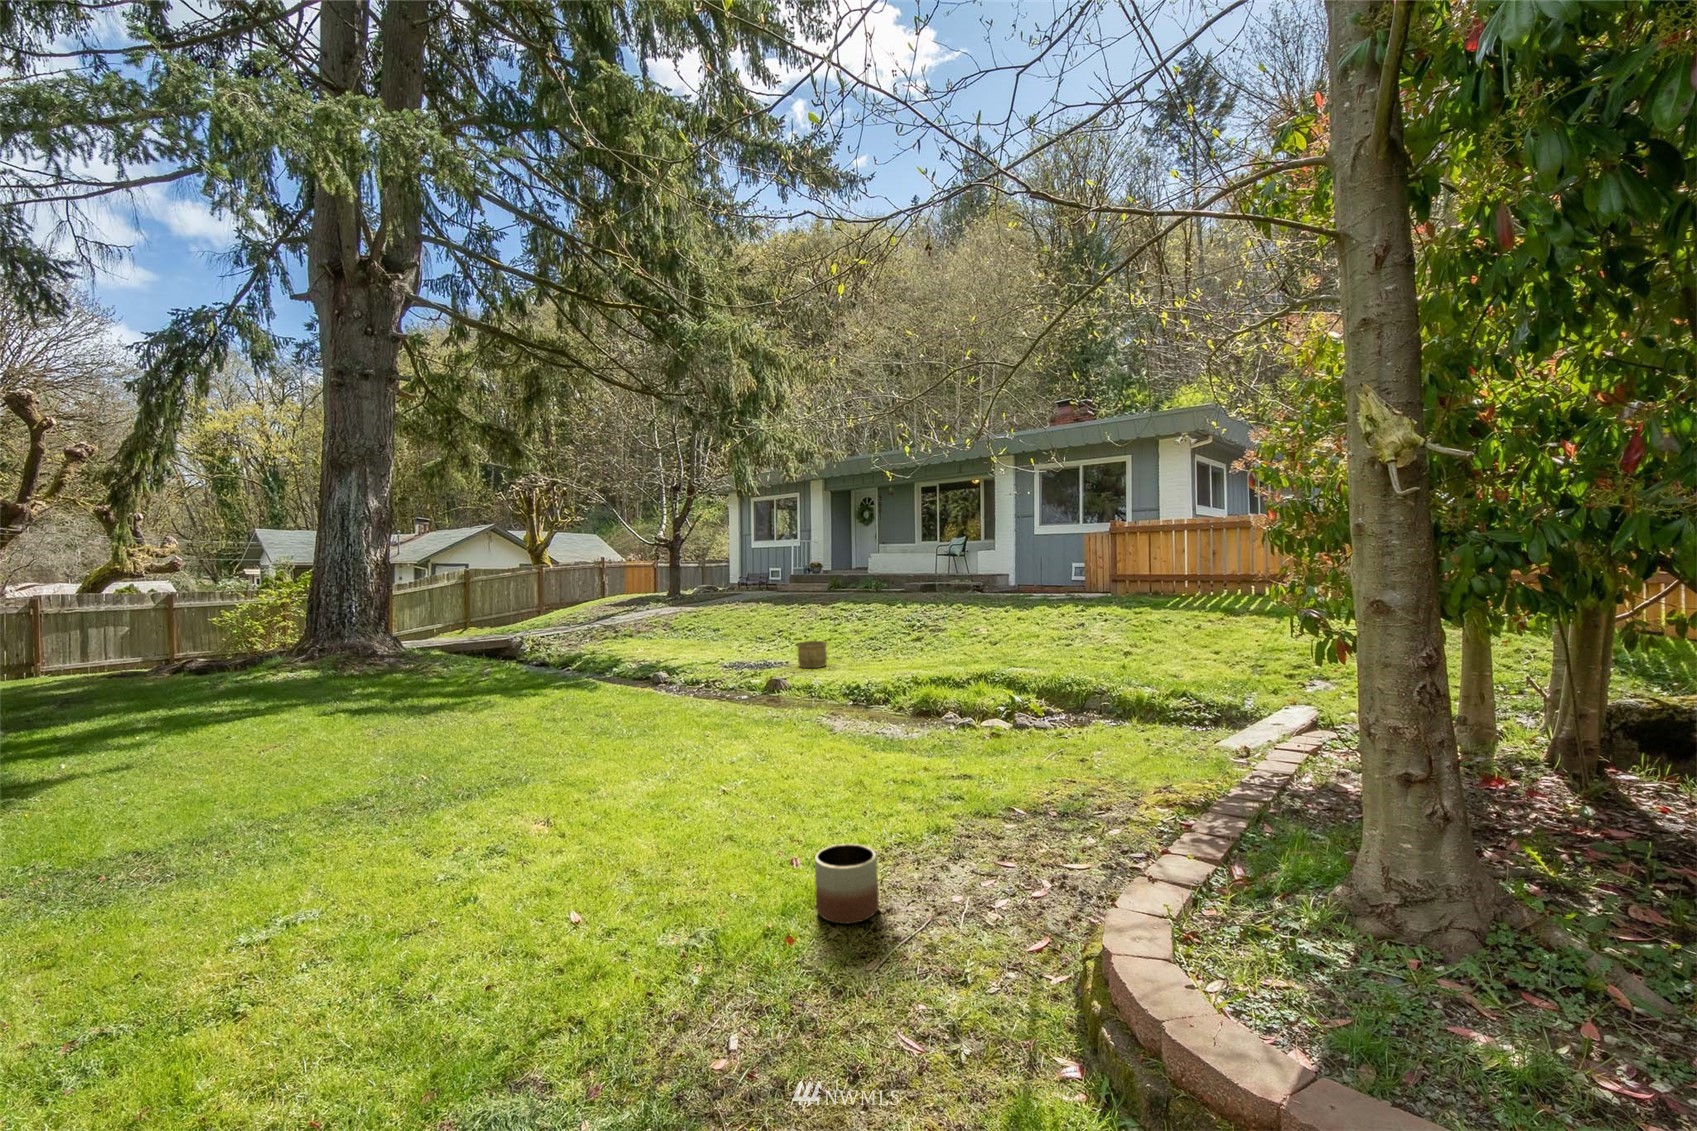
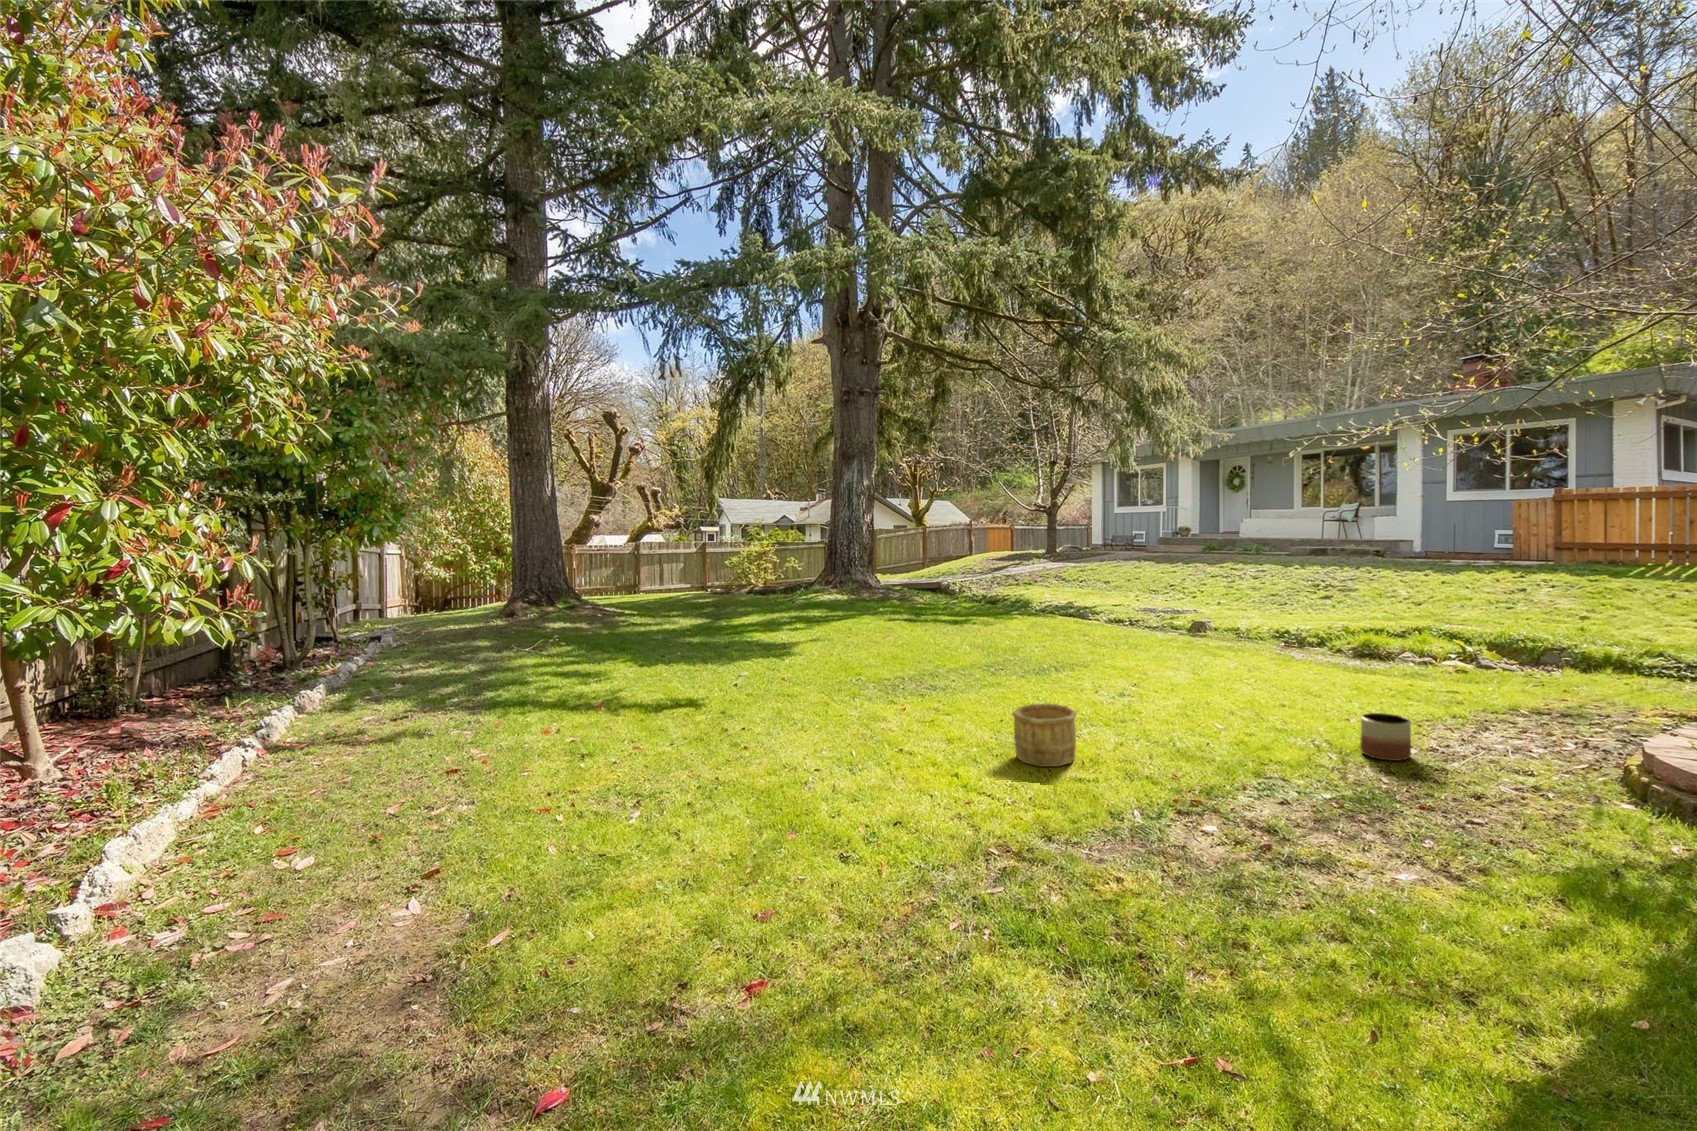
wooden bucket: present [797,641,827,668] -> present [1012,704,1077,767]

